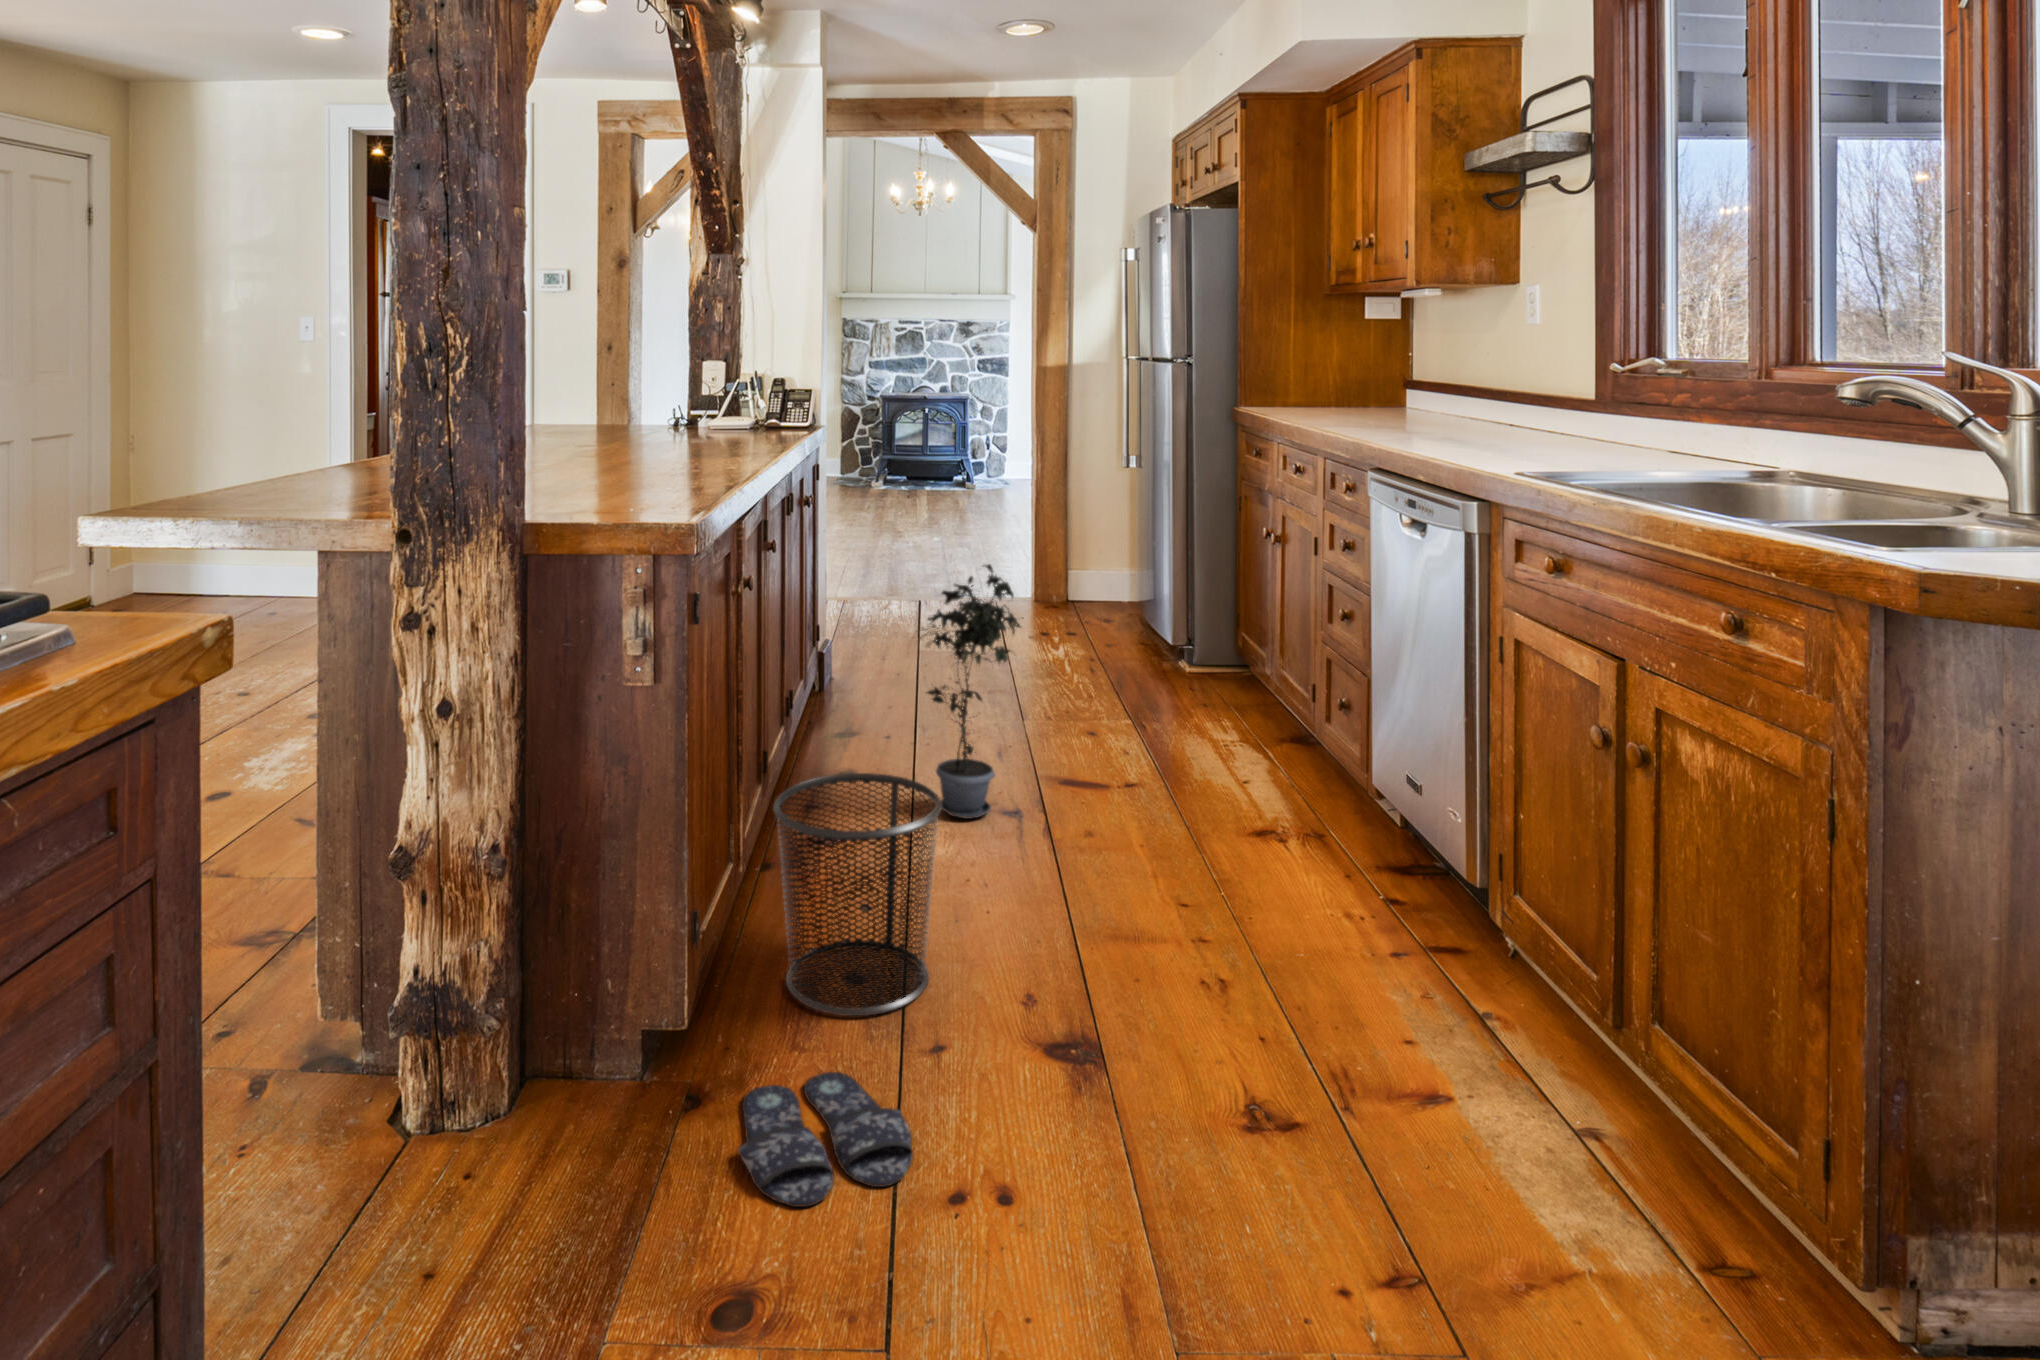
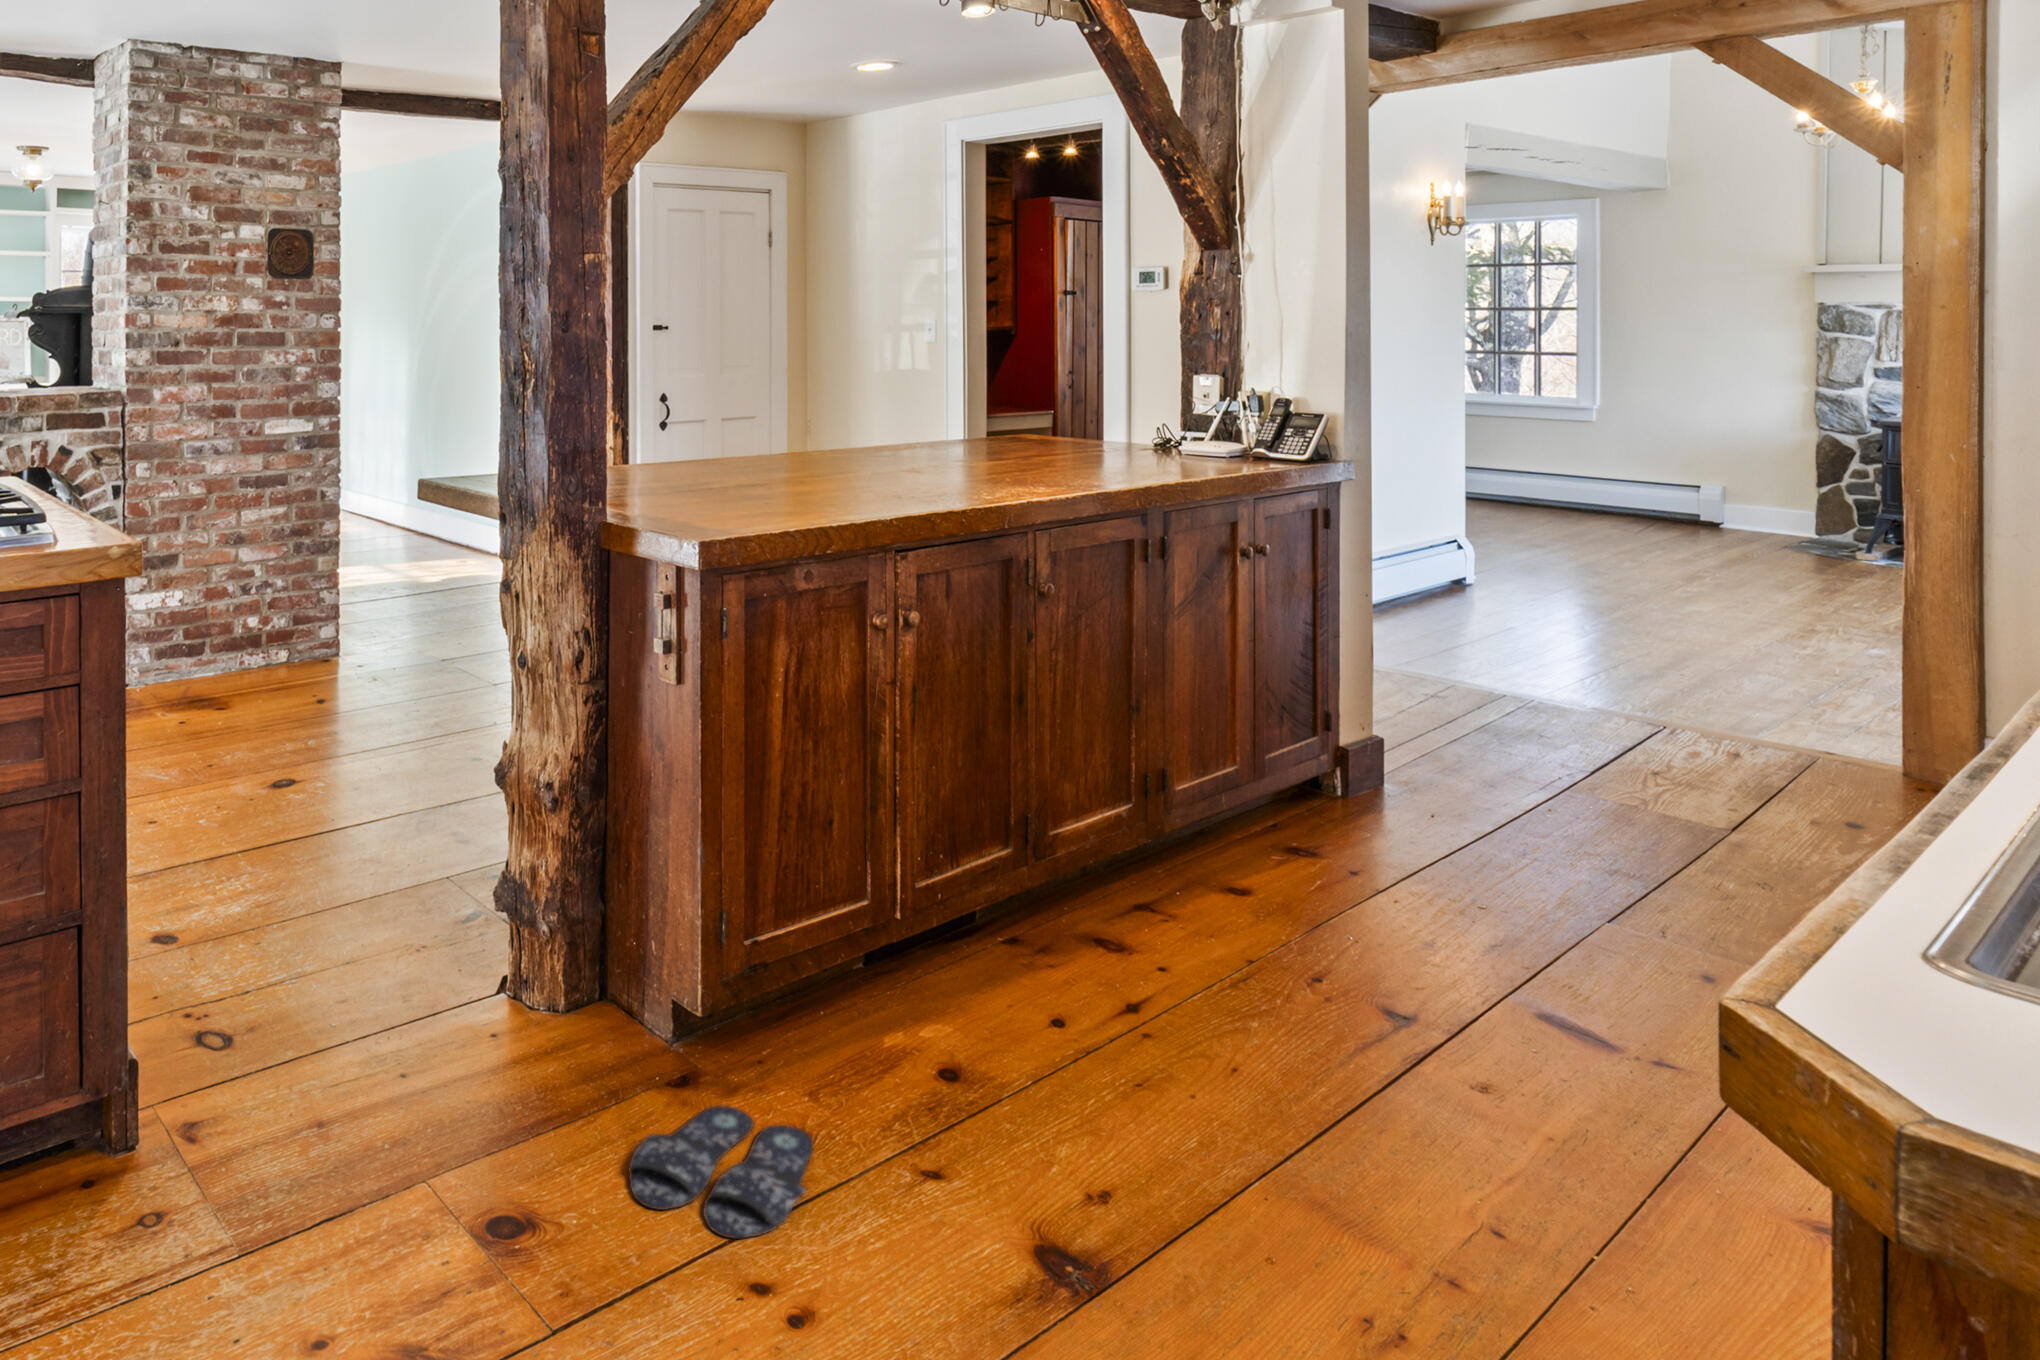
potted plant: present [920,564,1020,819] -> none [1245,661,1411,999]
waste bin: present [773,773,942,1016] -> none [844,843,1042,1122]

